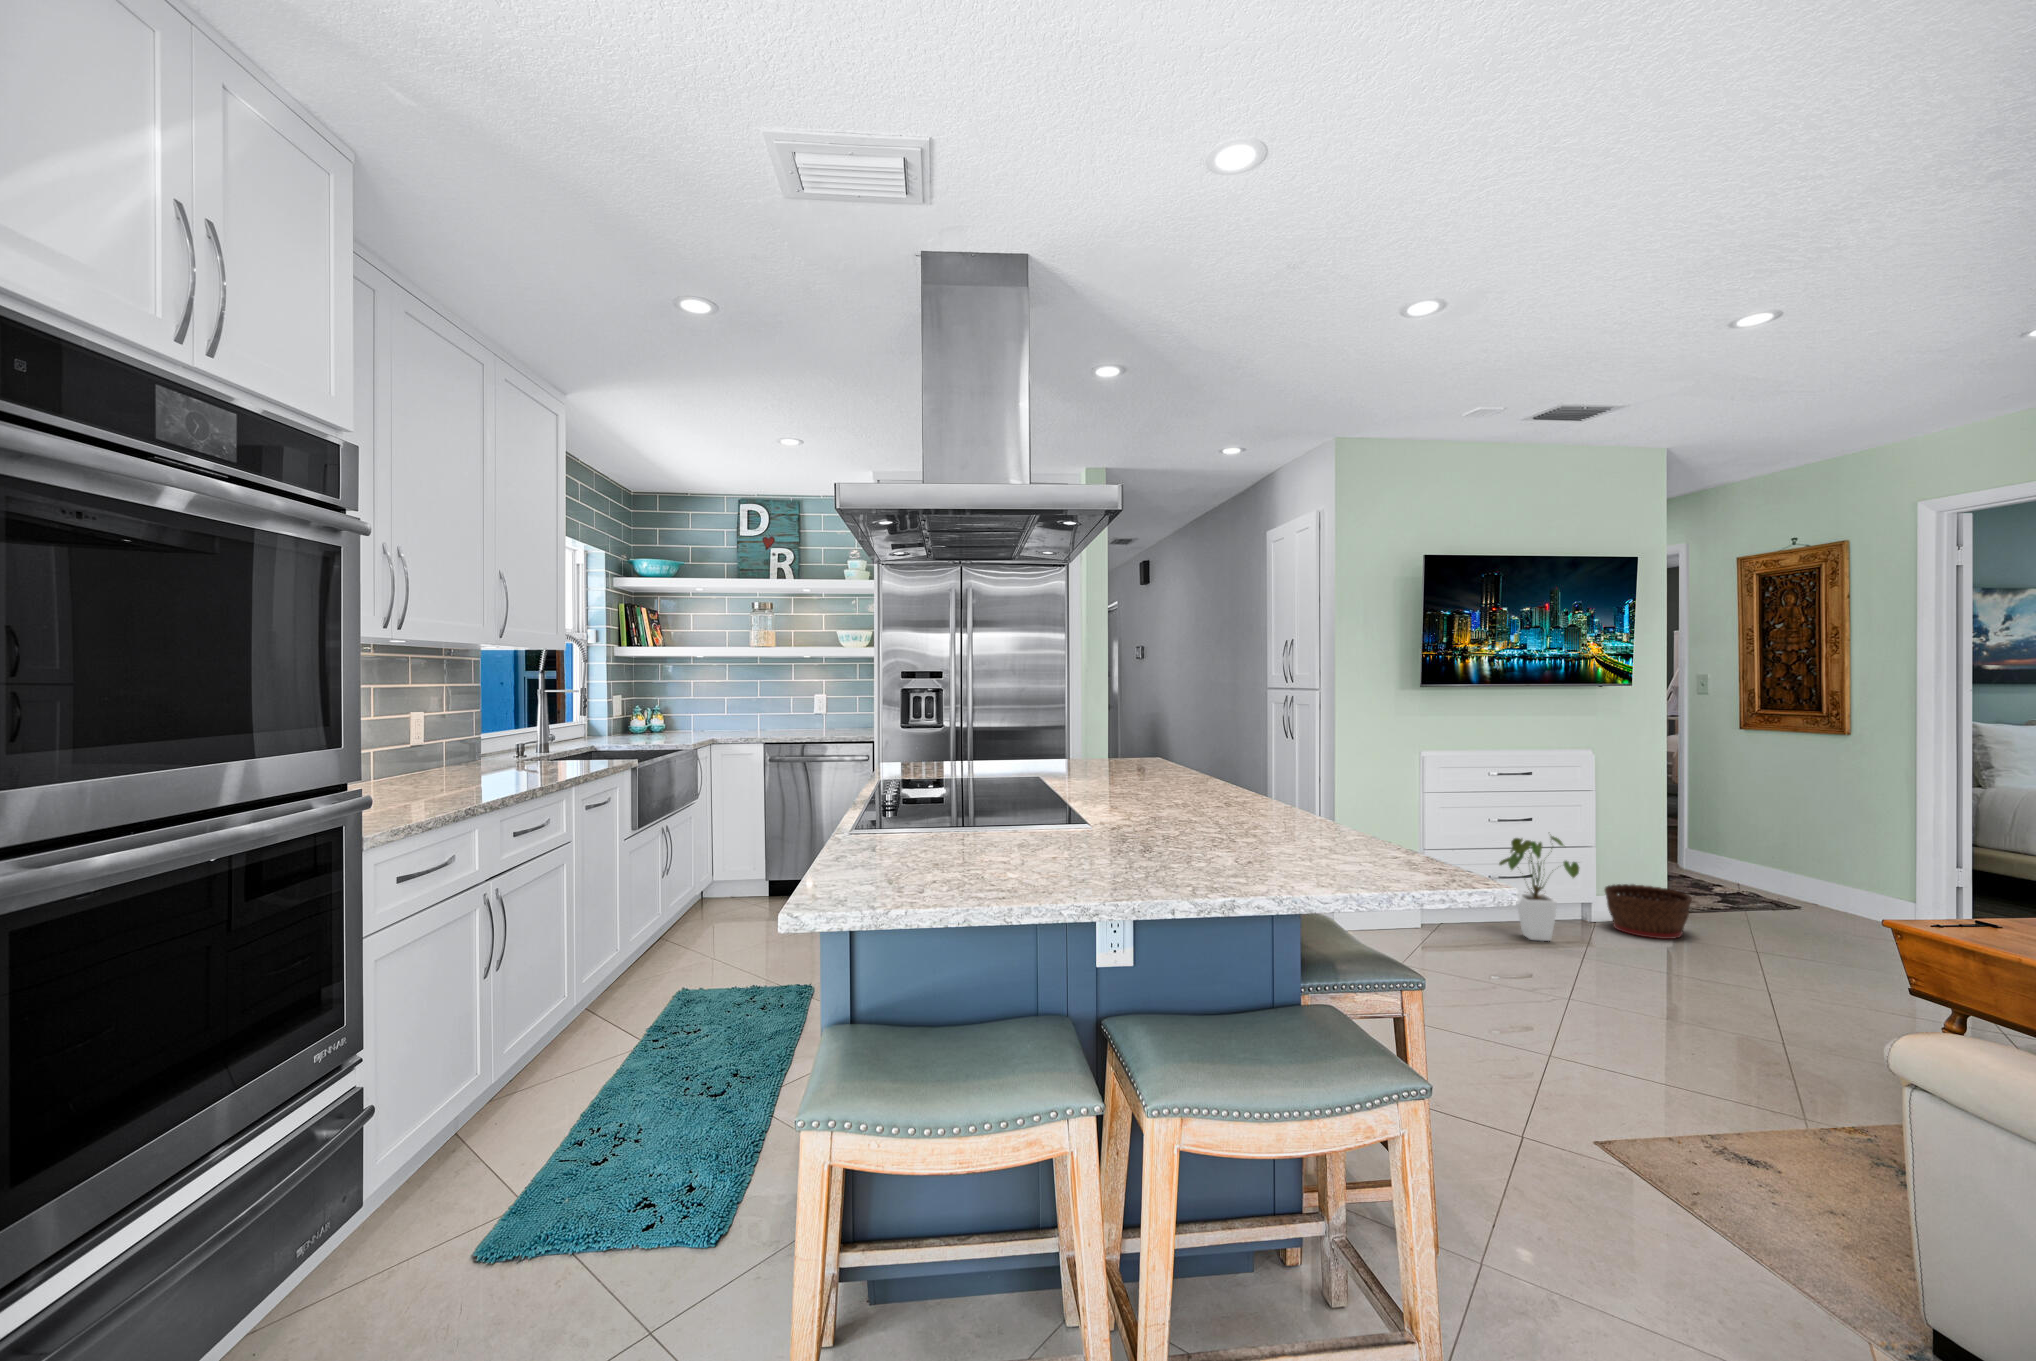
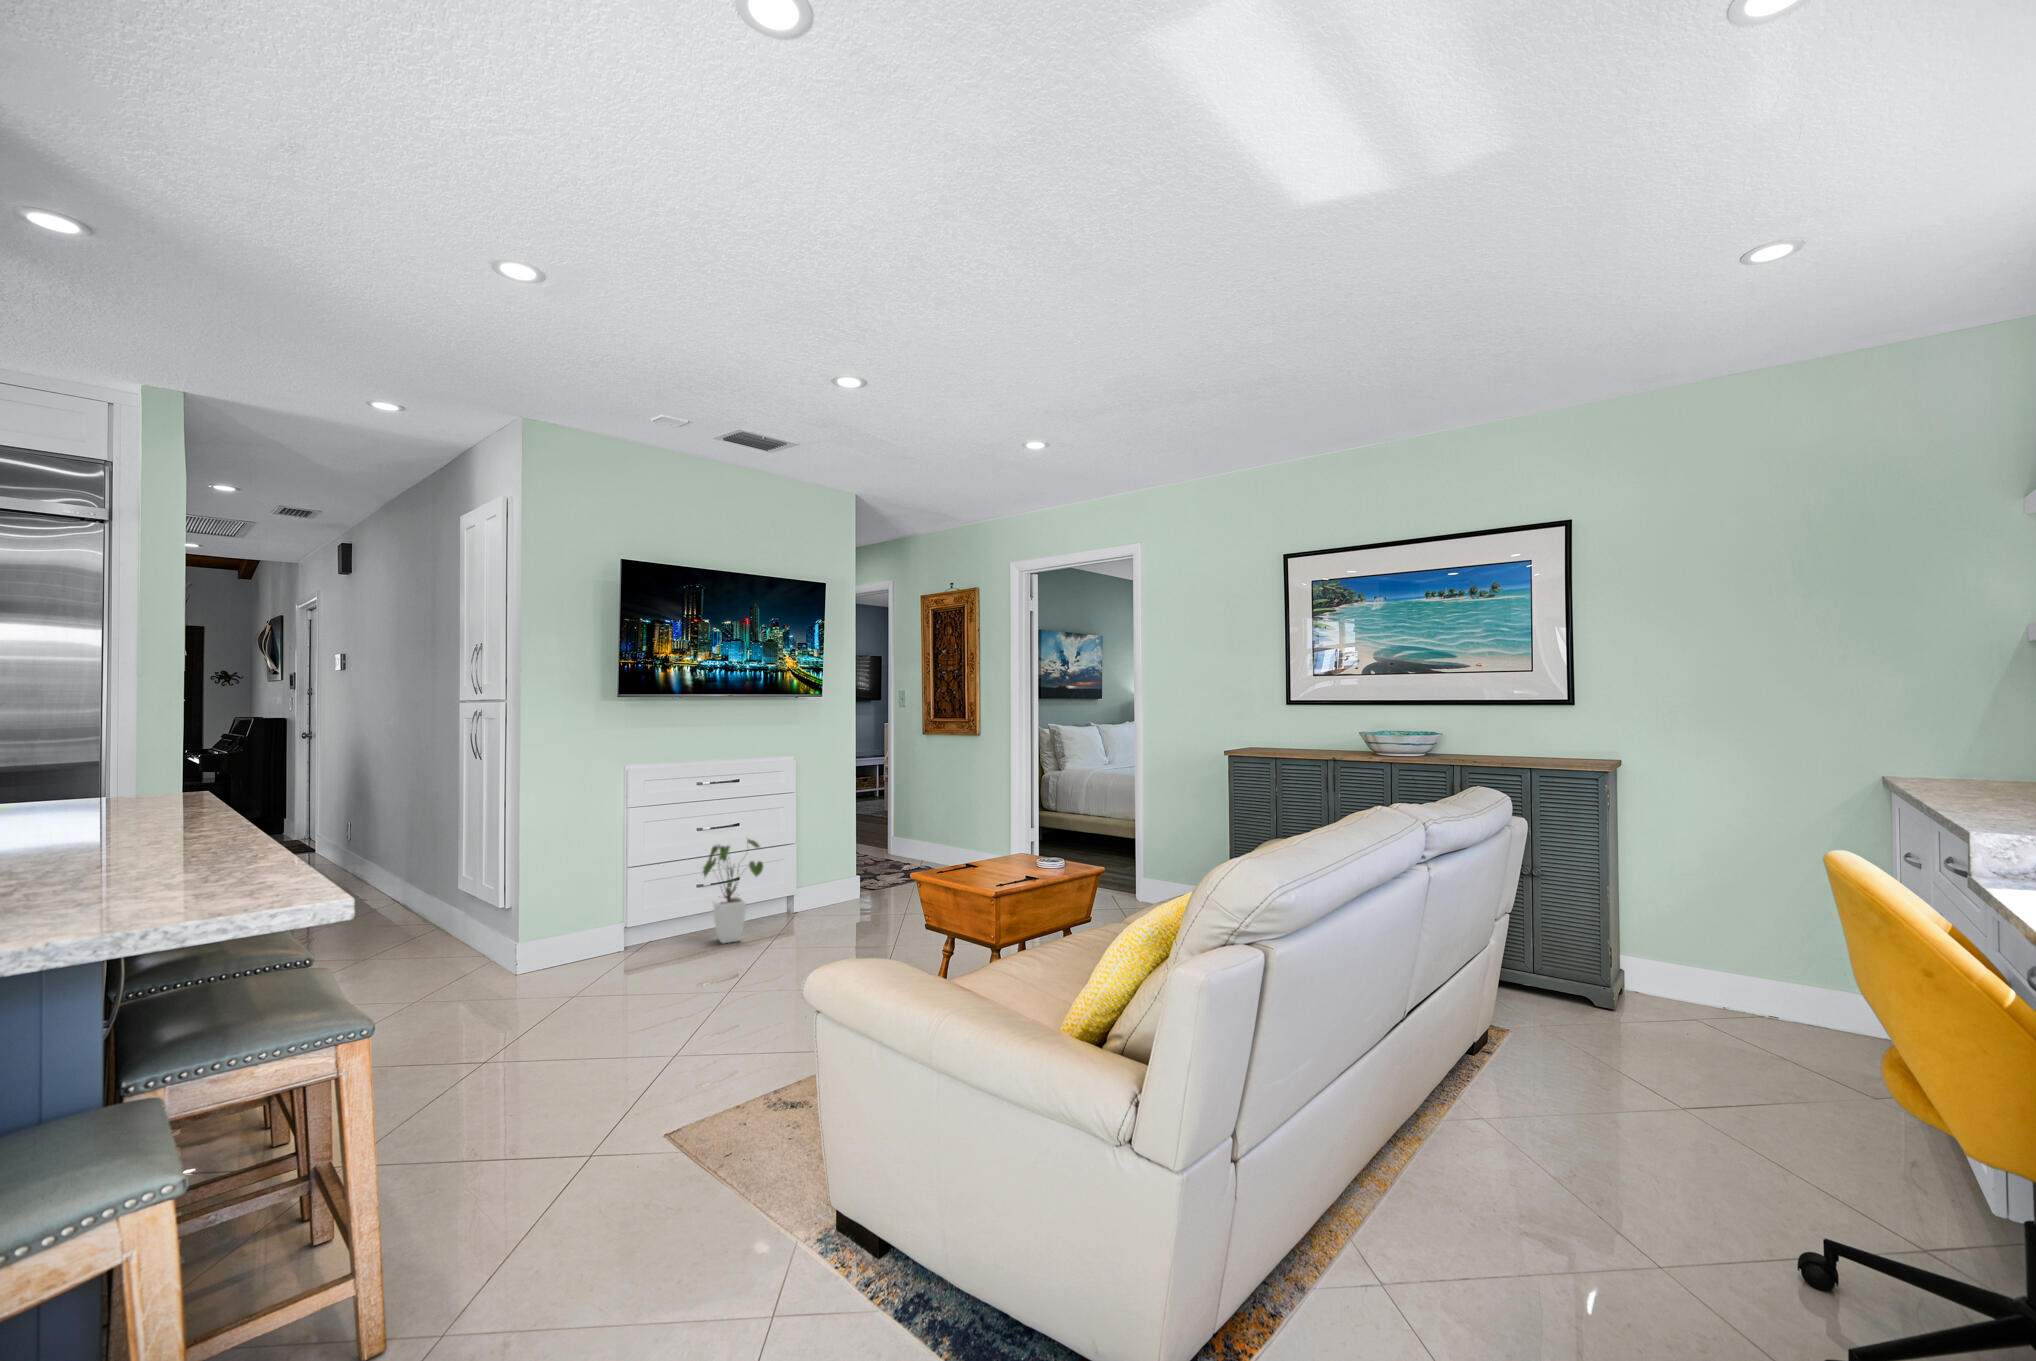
basket: present [1605,884,1692,939] -> none [797,876,863,922]

